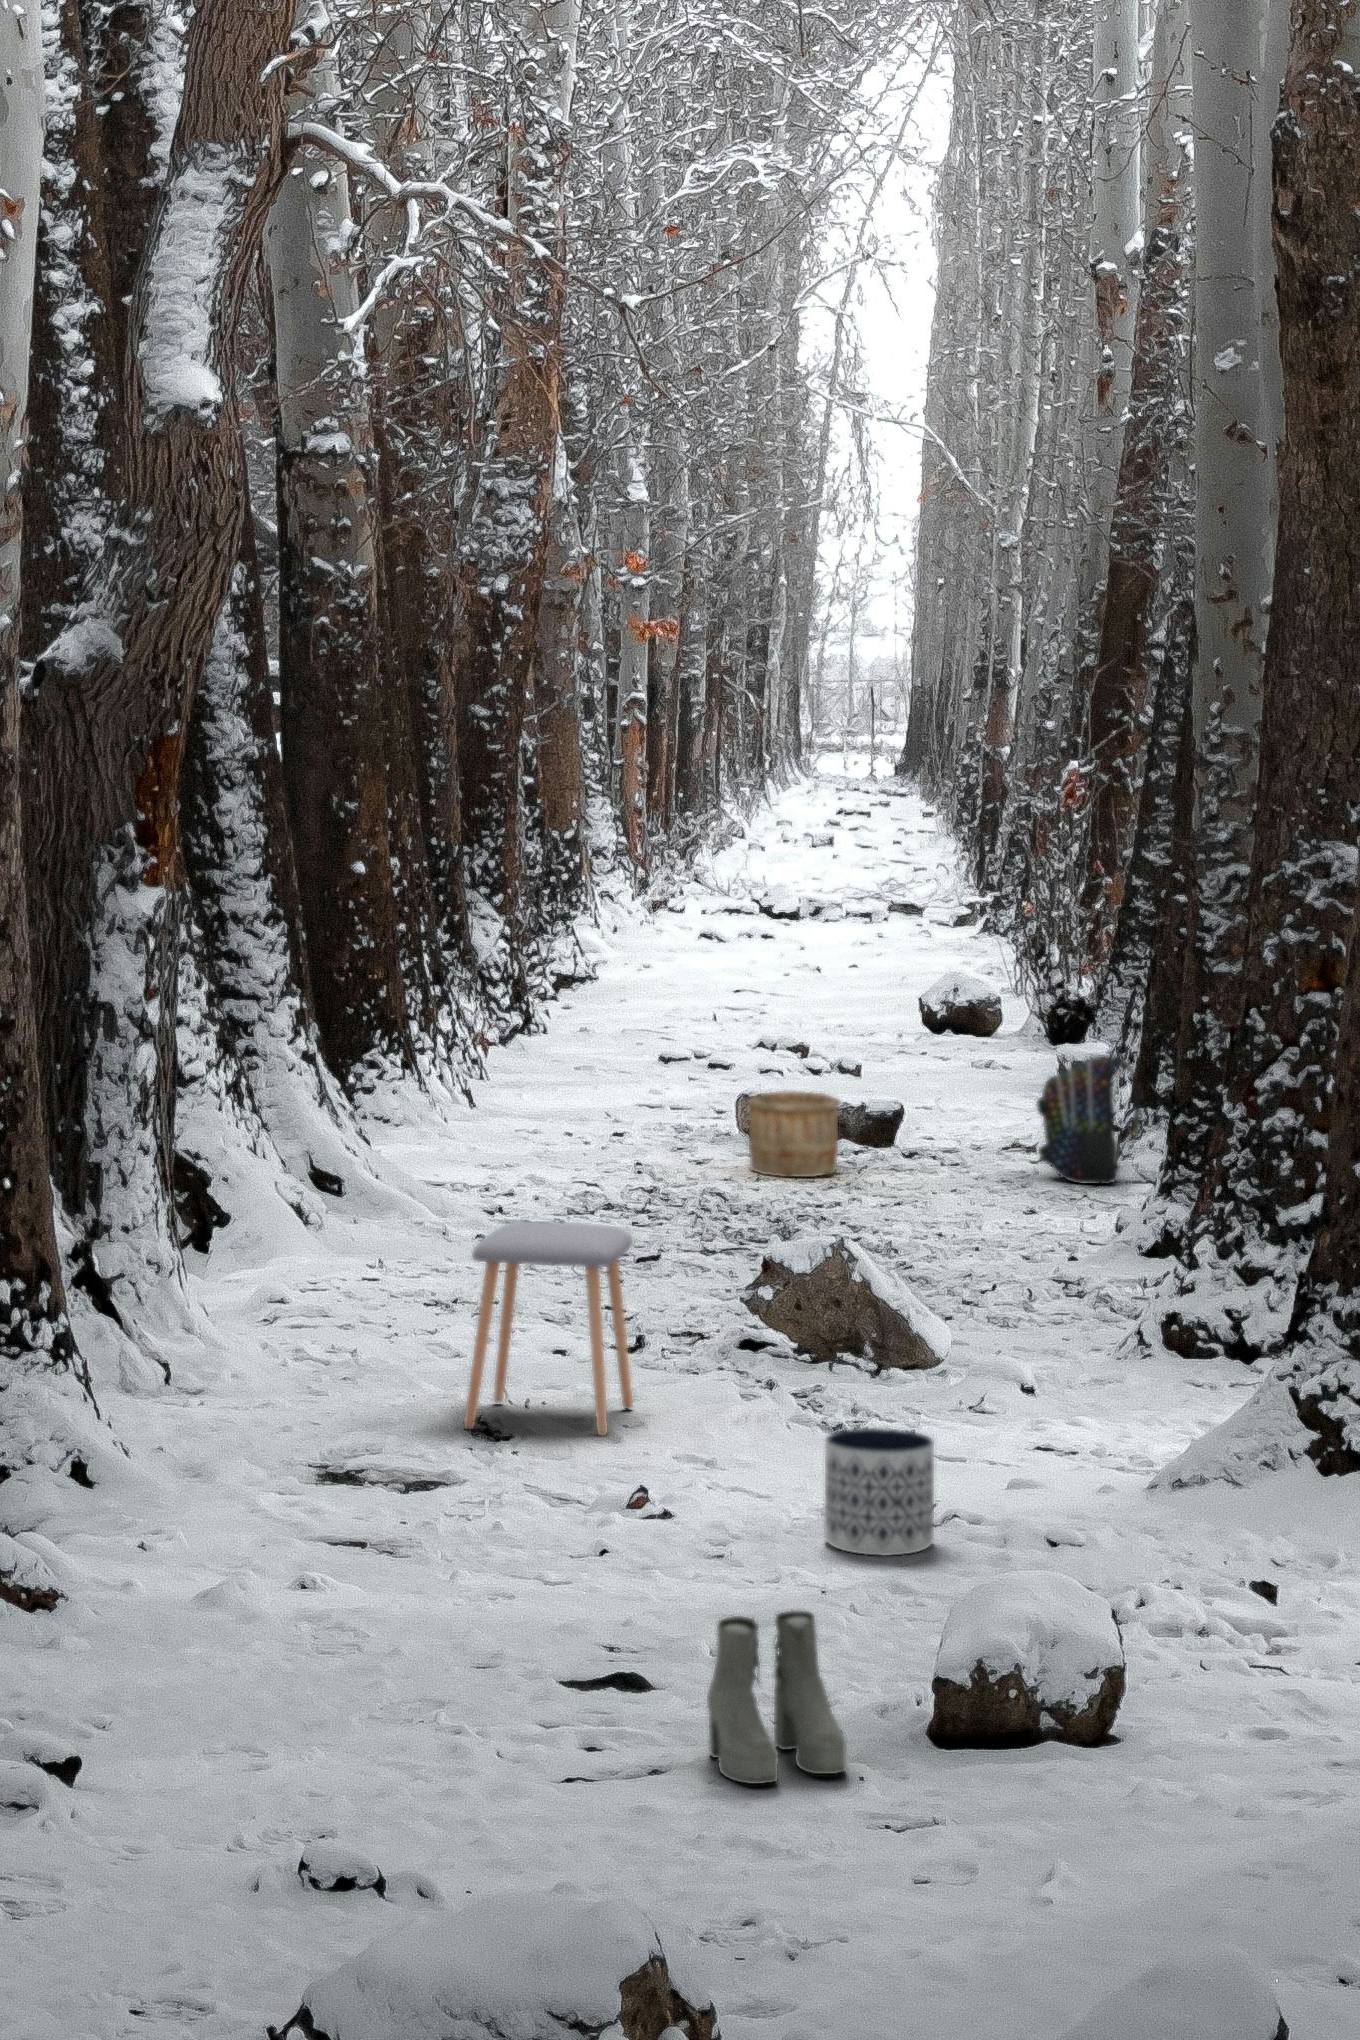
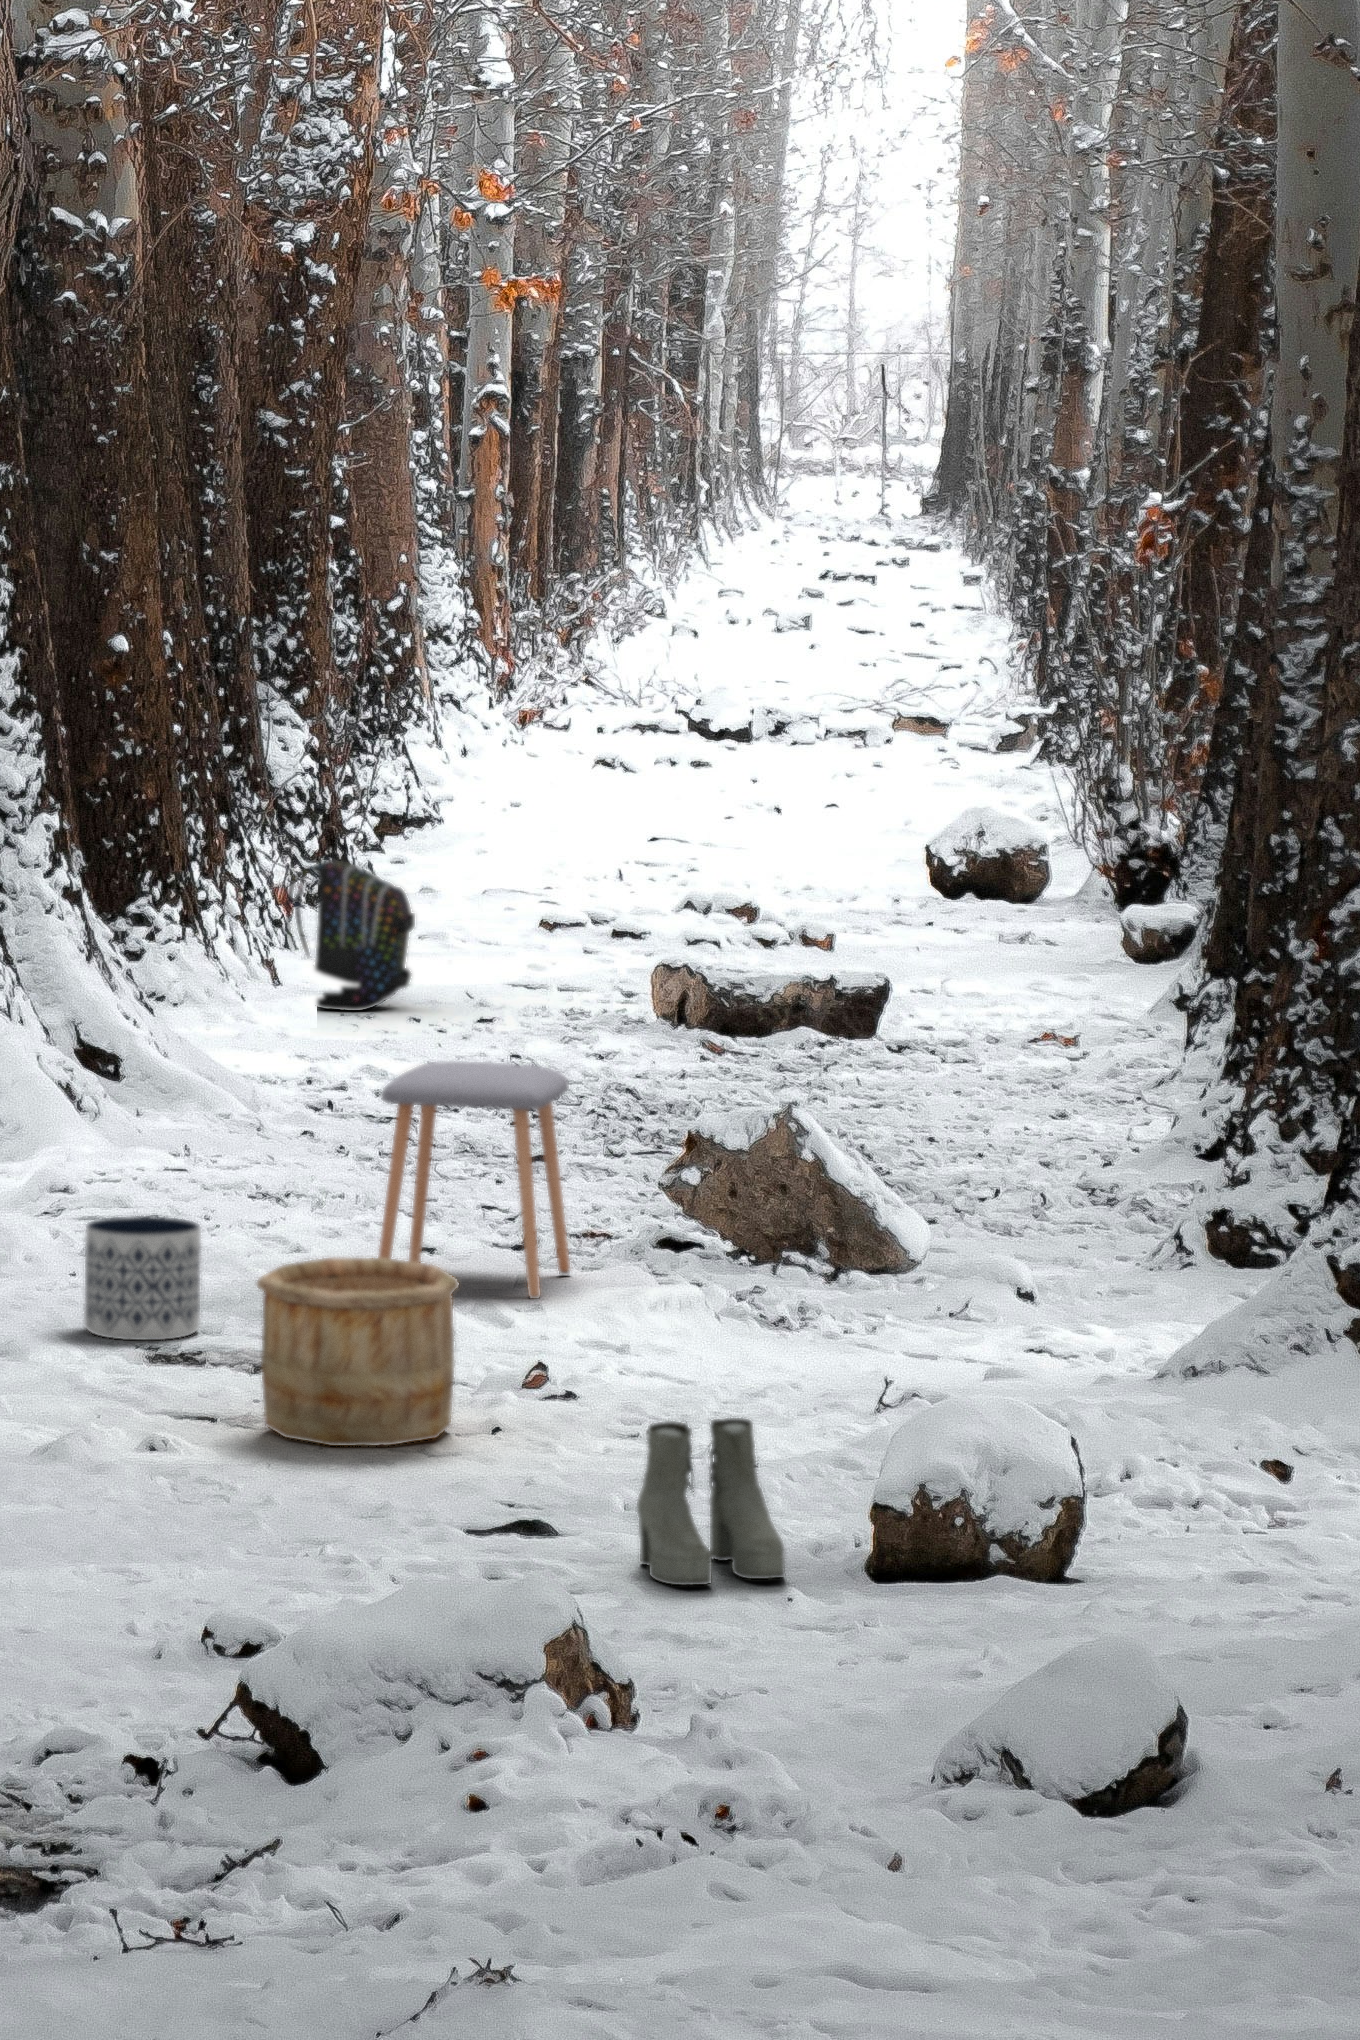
backpack: present [1037,1056,1143,1184] -> present [284,860,415,1011]
wooden bucket: present [747,1091,840,1177] -> present [256,1257,459,1446]
planter: present [825,1428,934,1556] -> present [84,1216,201,1340]

